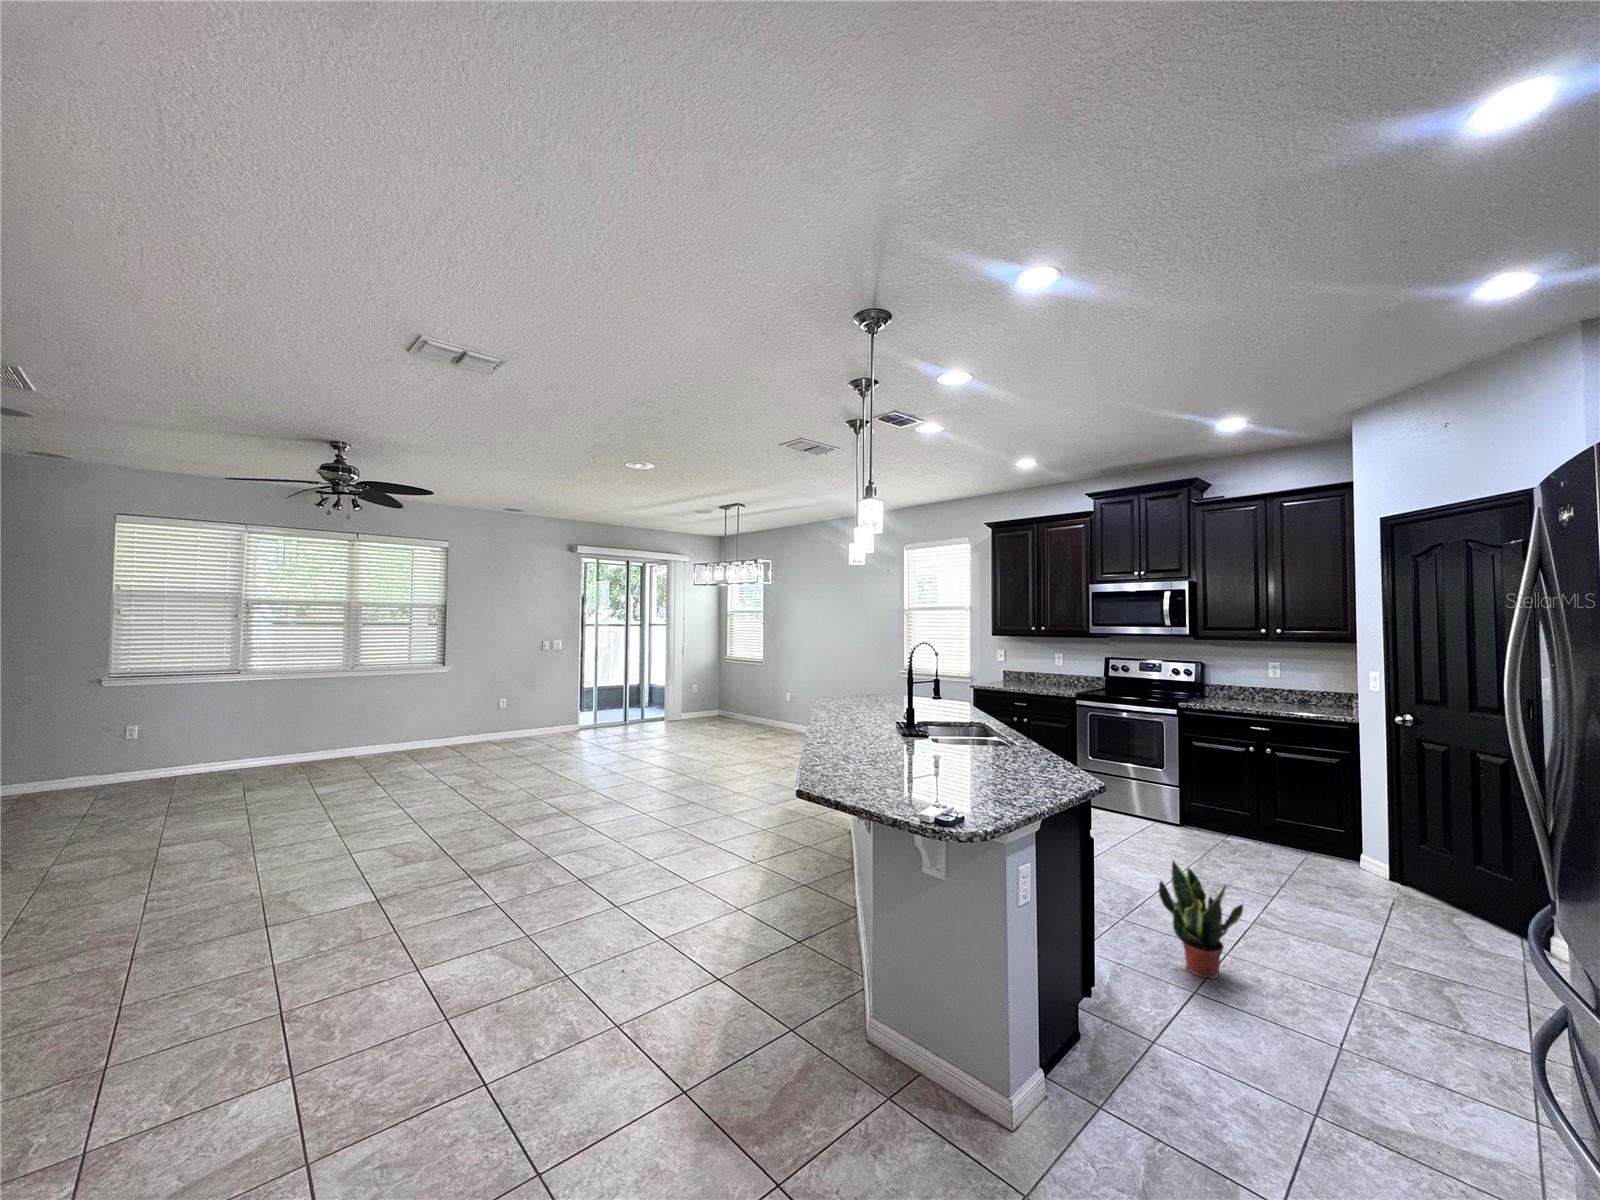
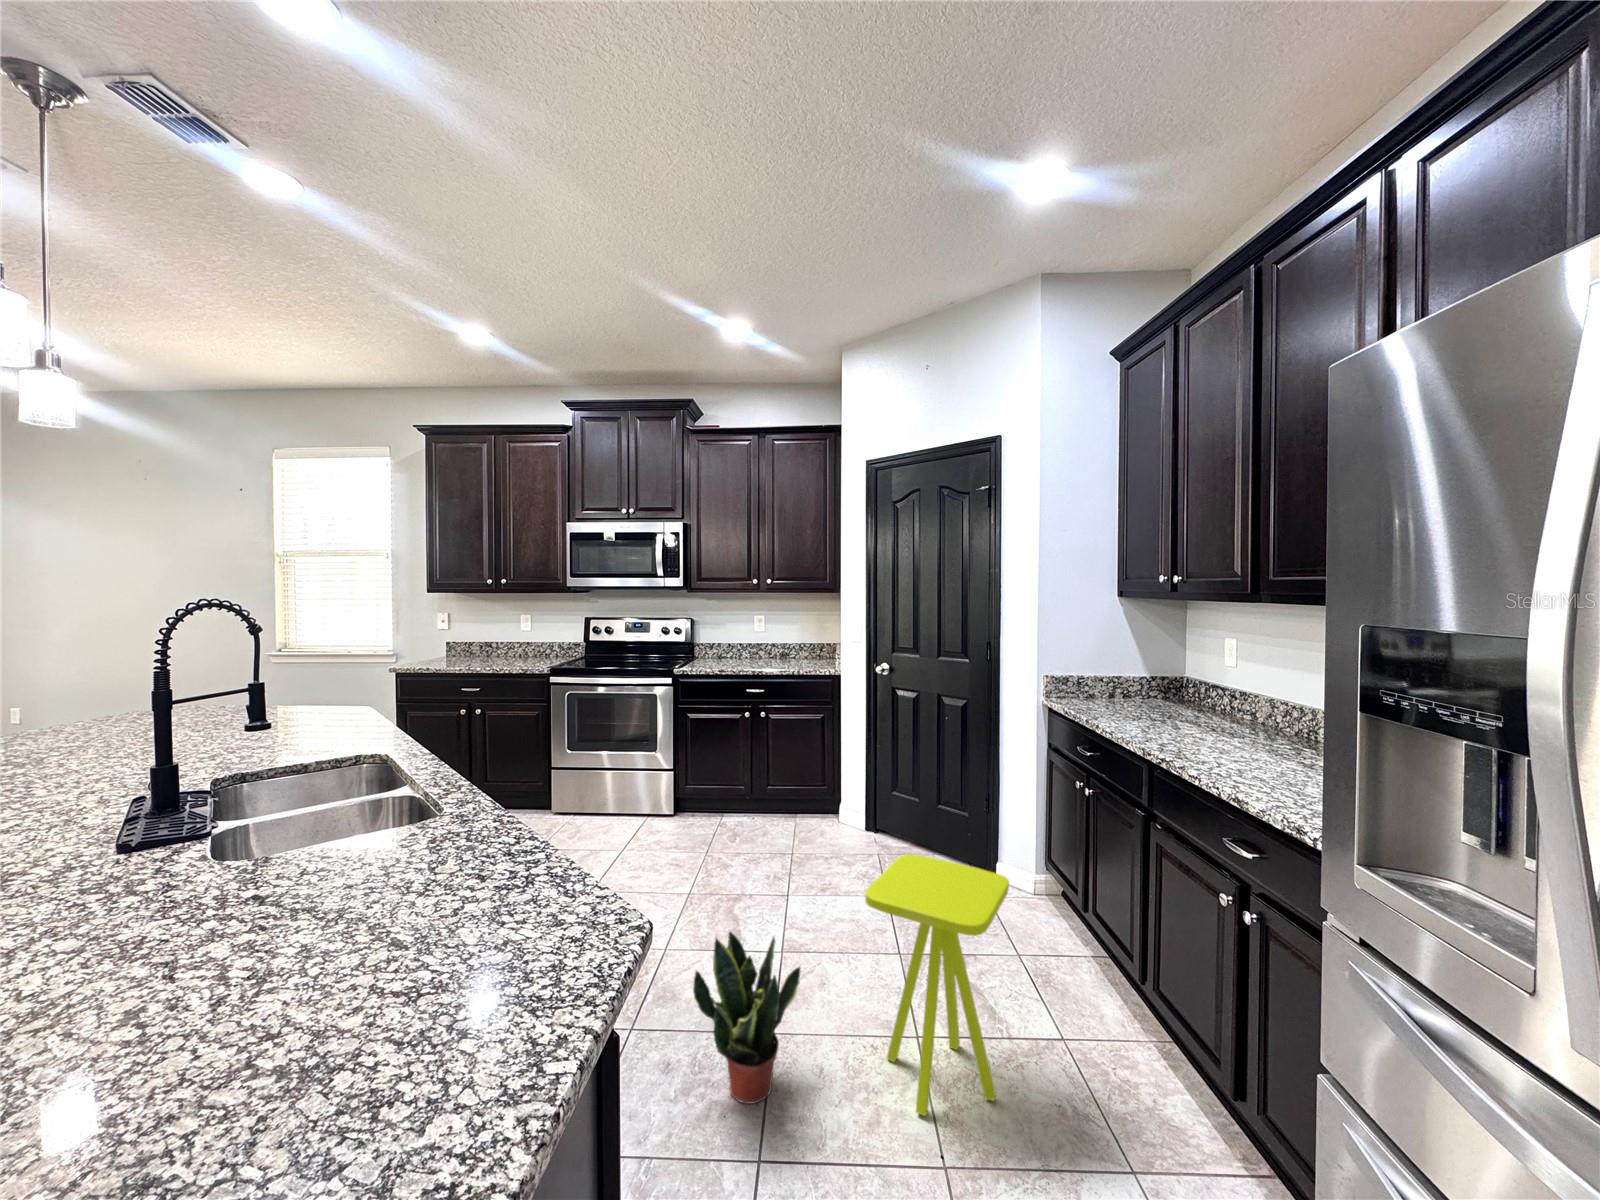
side table: none [1293,853,1448,1052] -> present [865,854,1009,1116]

